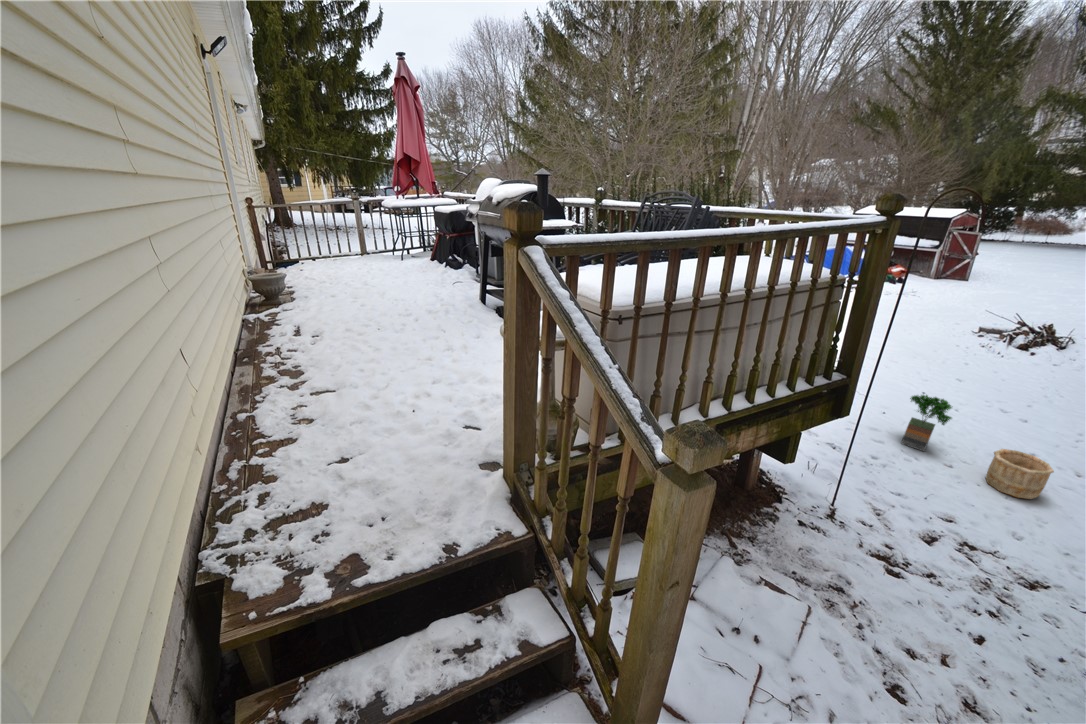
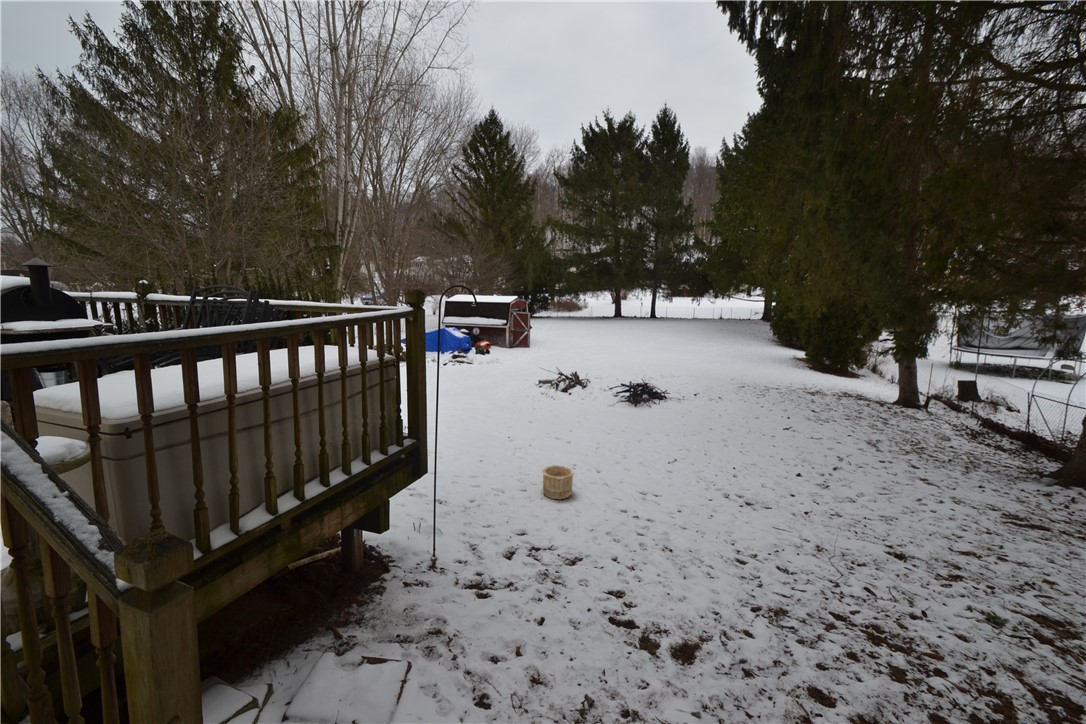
potted tree: present [901,395,952,451] -> none [487,438,516,484]

